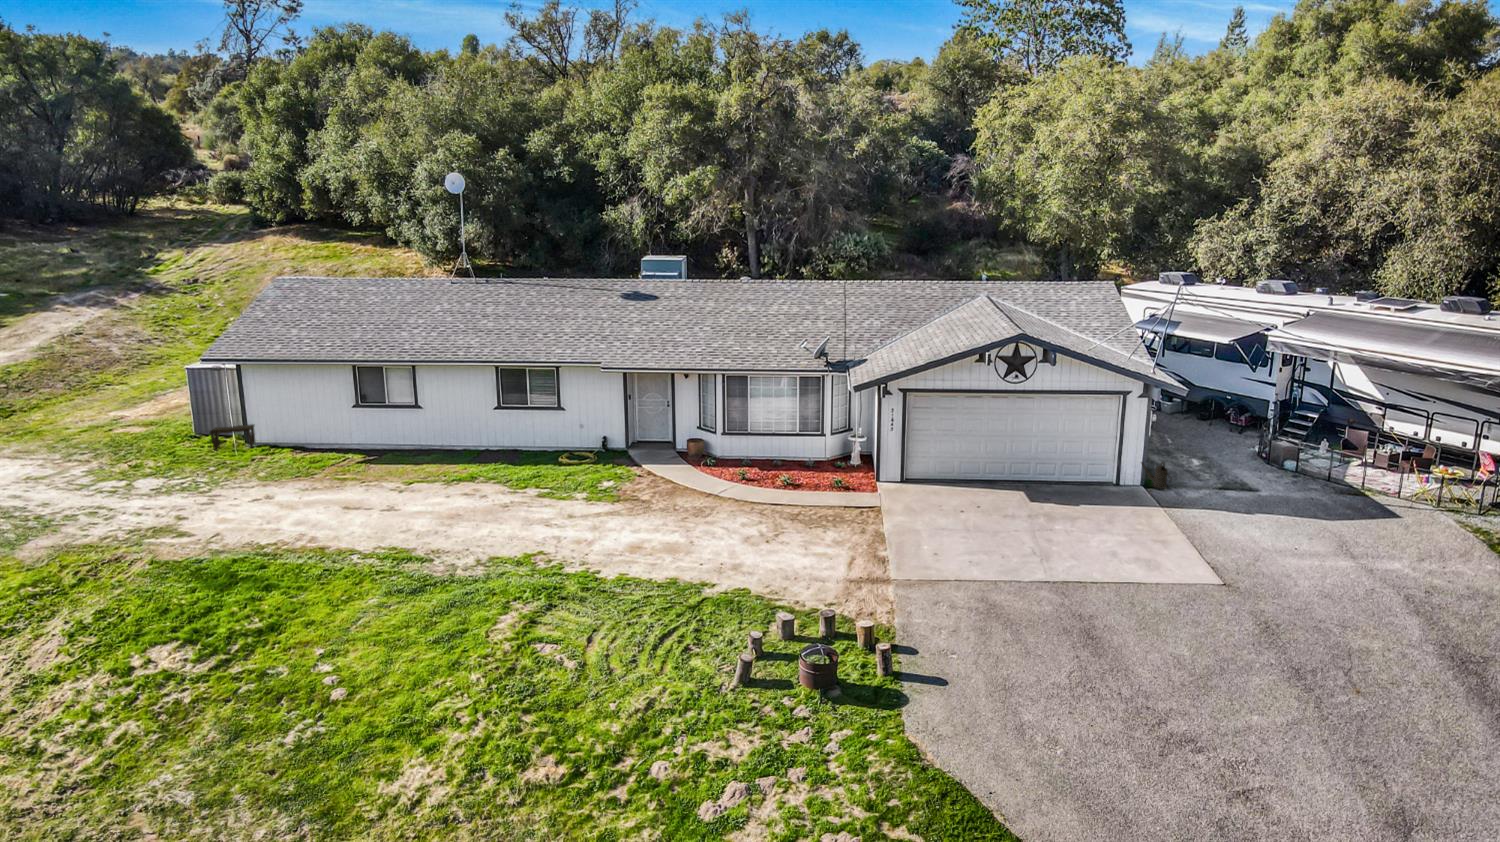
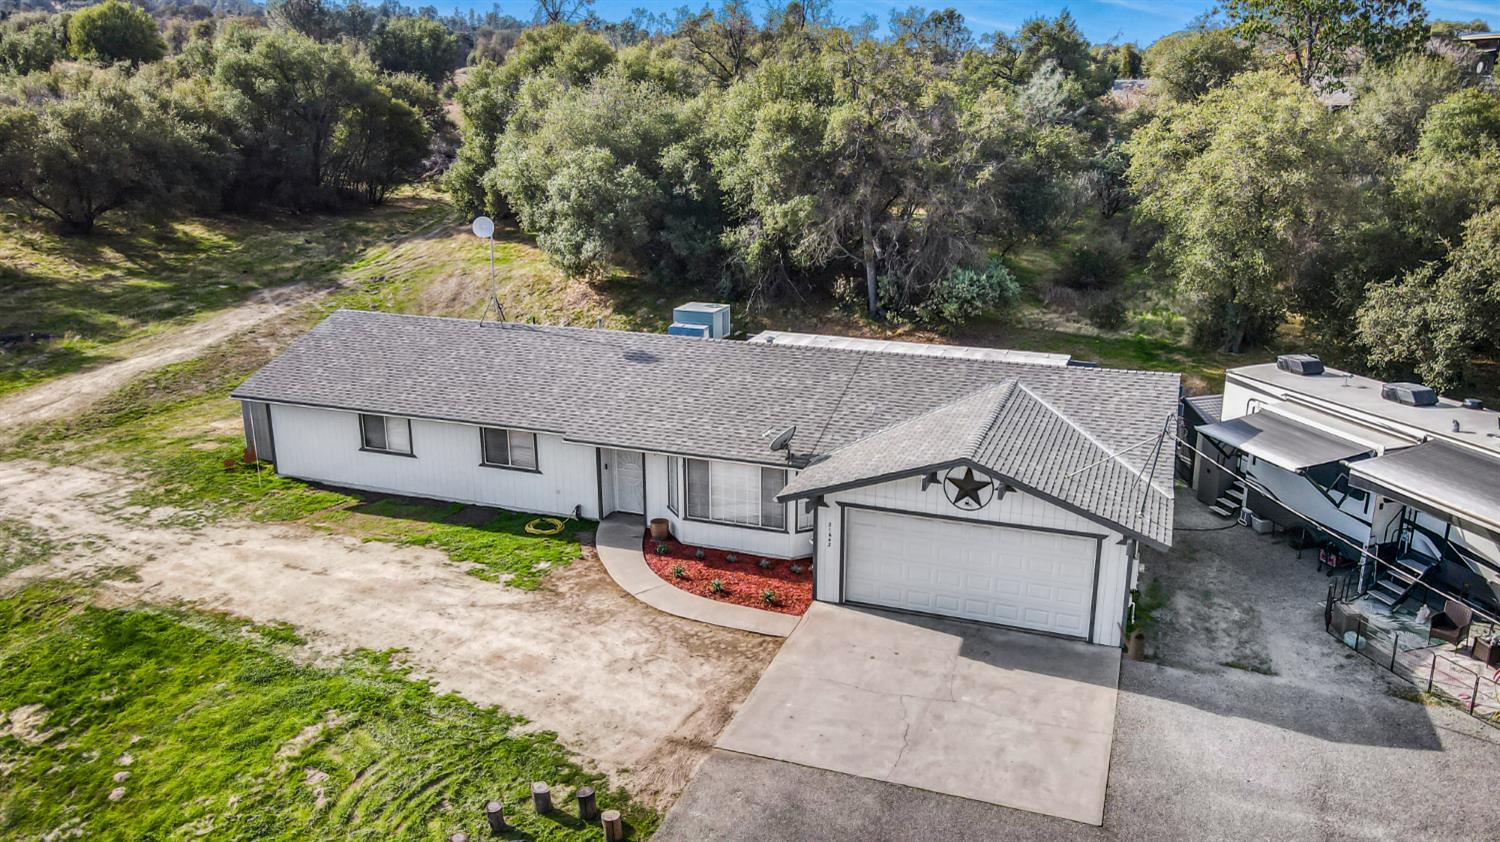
lounge chair: none [155,407,201,449] -> present [223,440,259,473]
bench: present [210,424,255,451] -> none [255,458,297,480]

